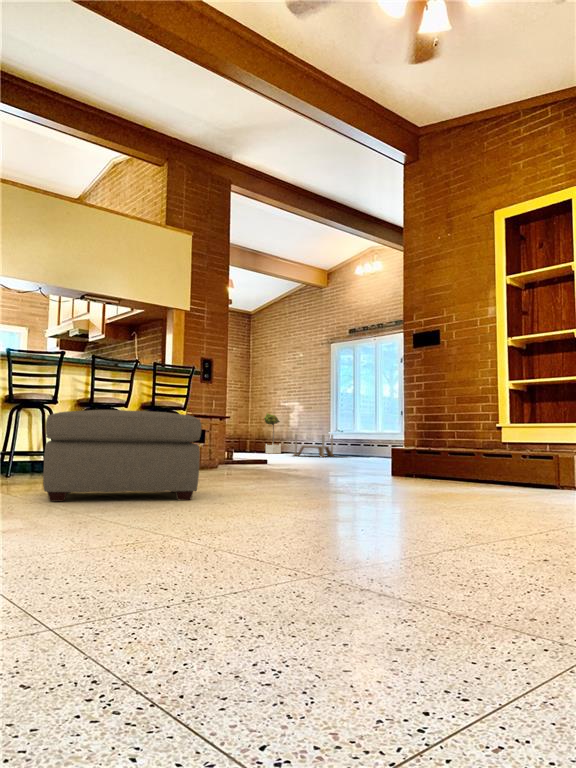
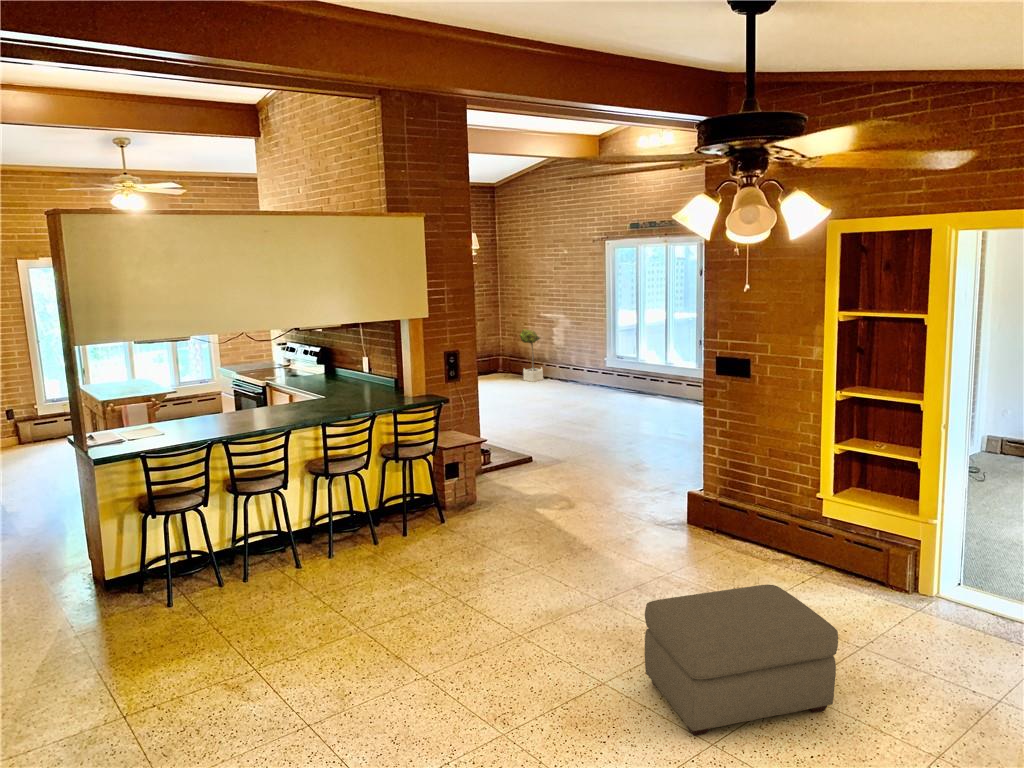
ottoman: present [43,410,201,502] -> present [645,585,838,736]
round table: present [294,434,334,457] -> none [556,363,625,402]

